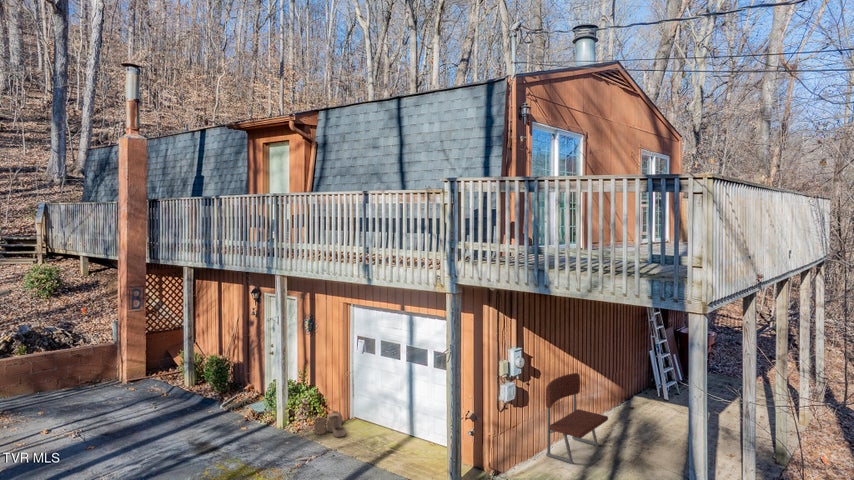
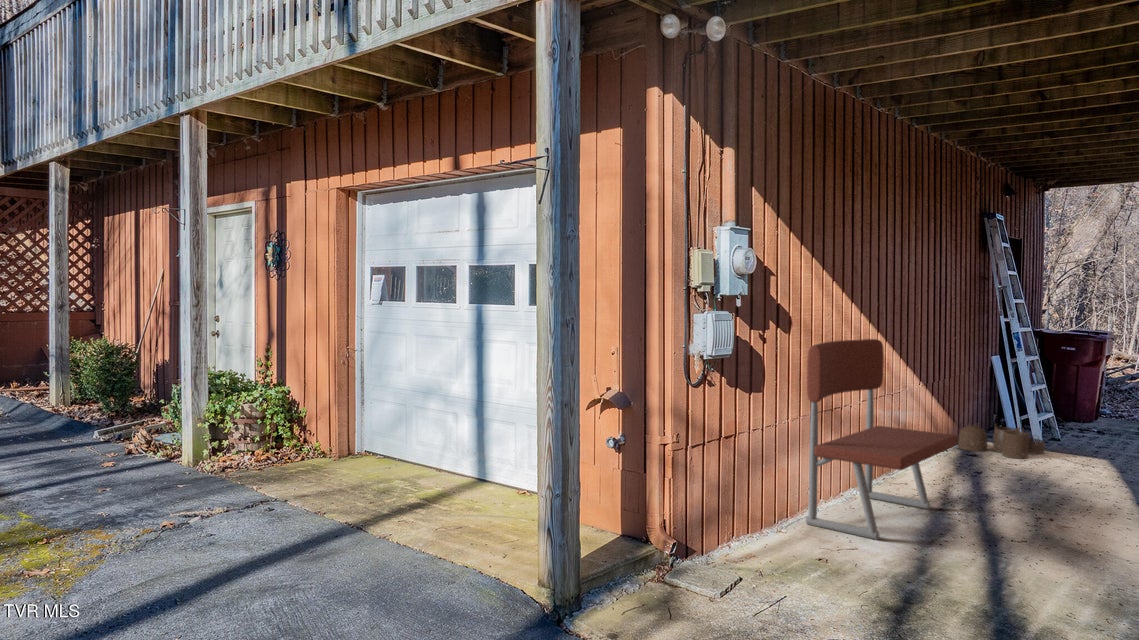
woven basket: present [315,411,345,437] -> present [958,424,1045,459]

